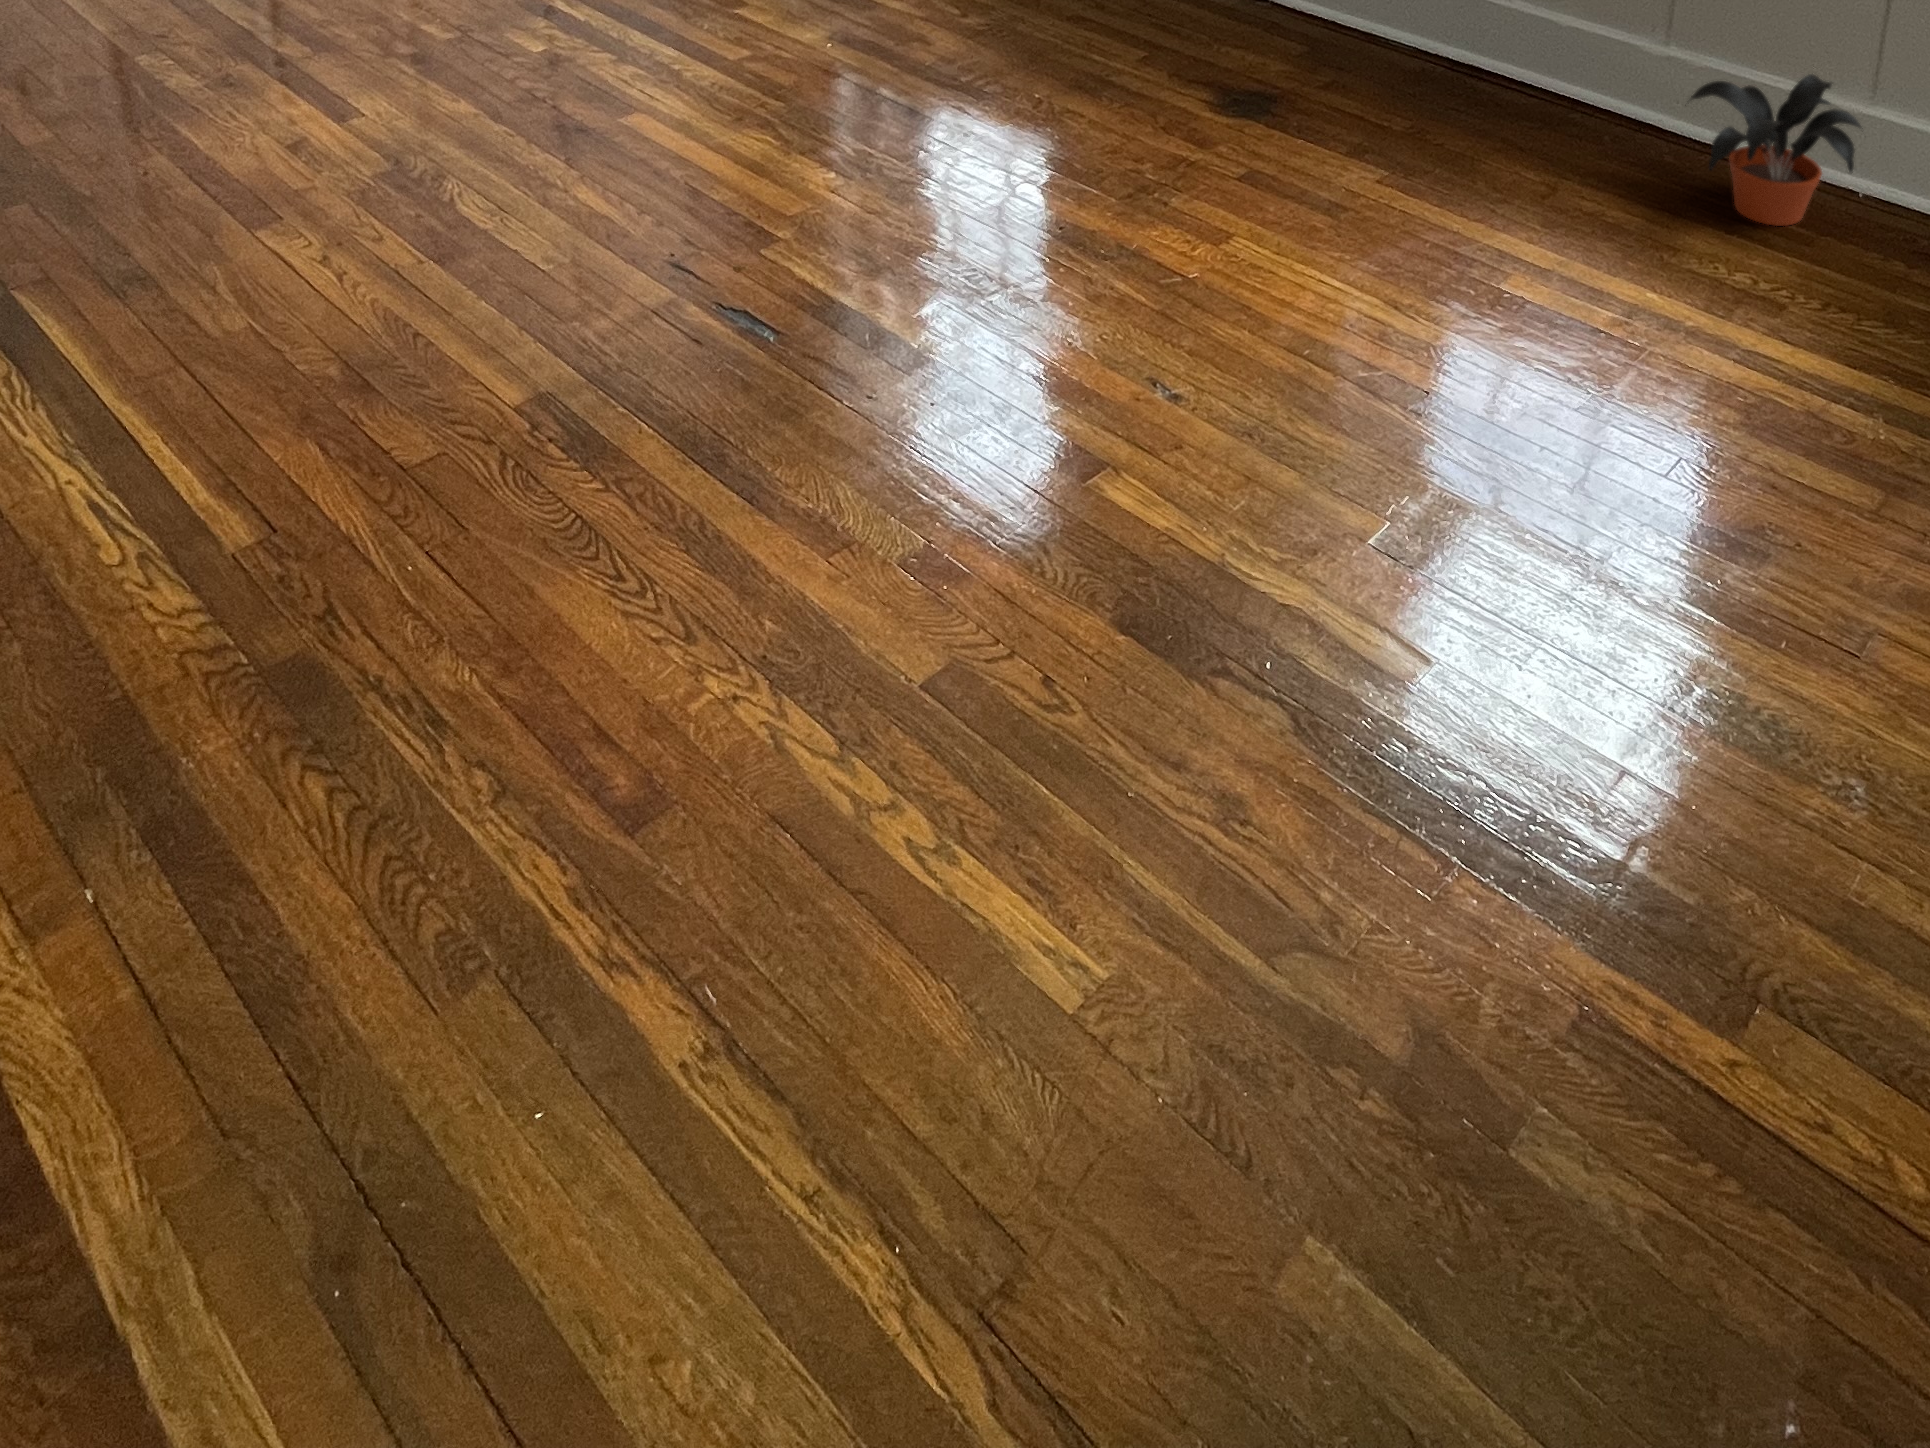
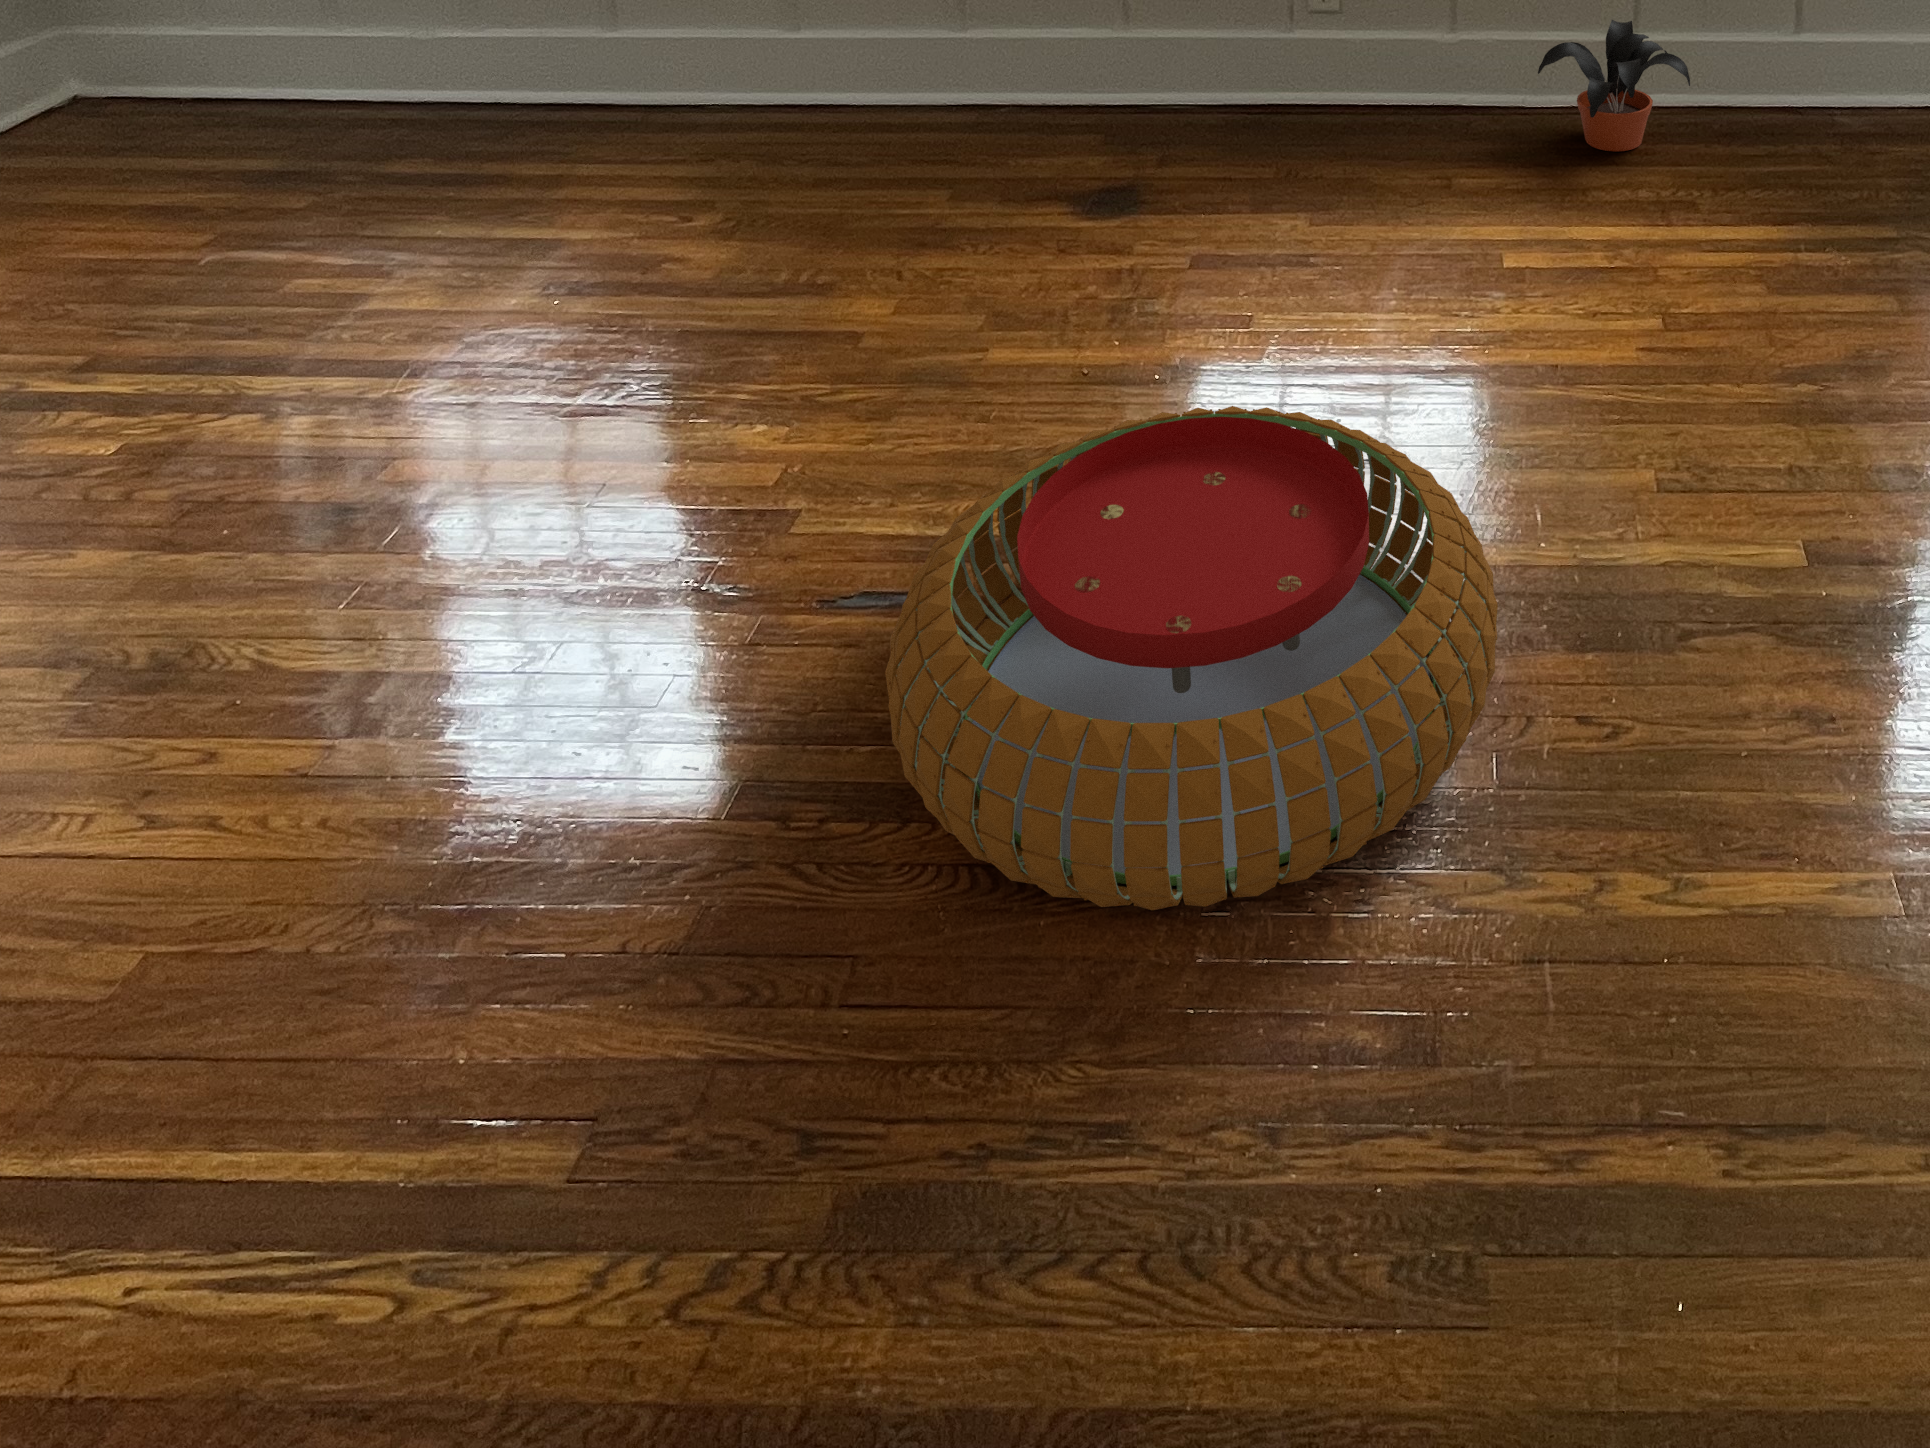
pouf: none [535,244,1092,653] -> present [885,406,1498,910]

